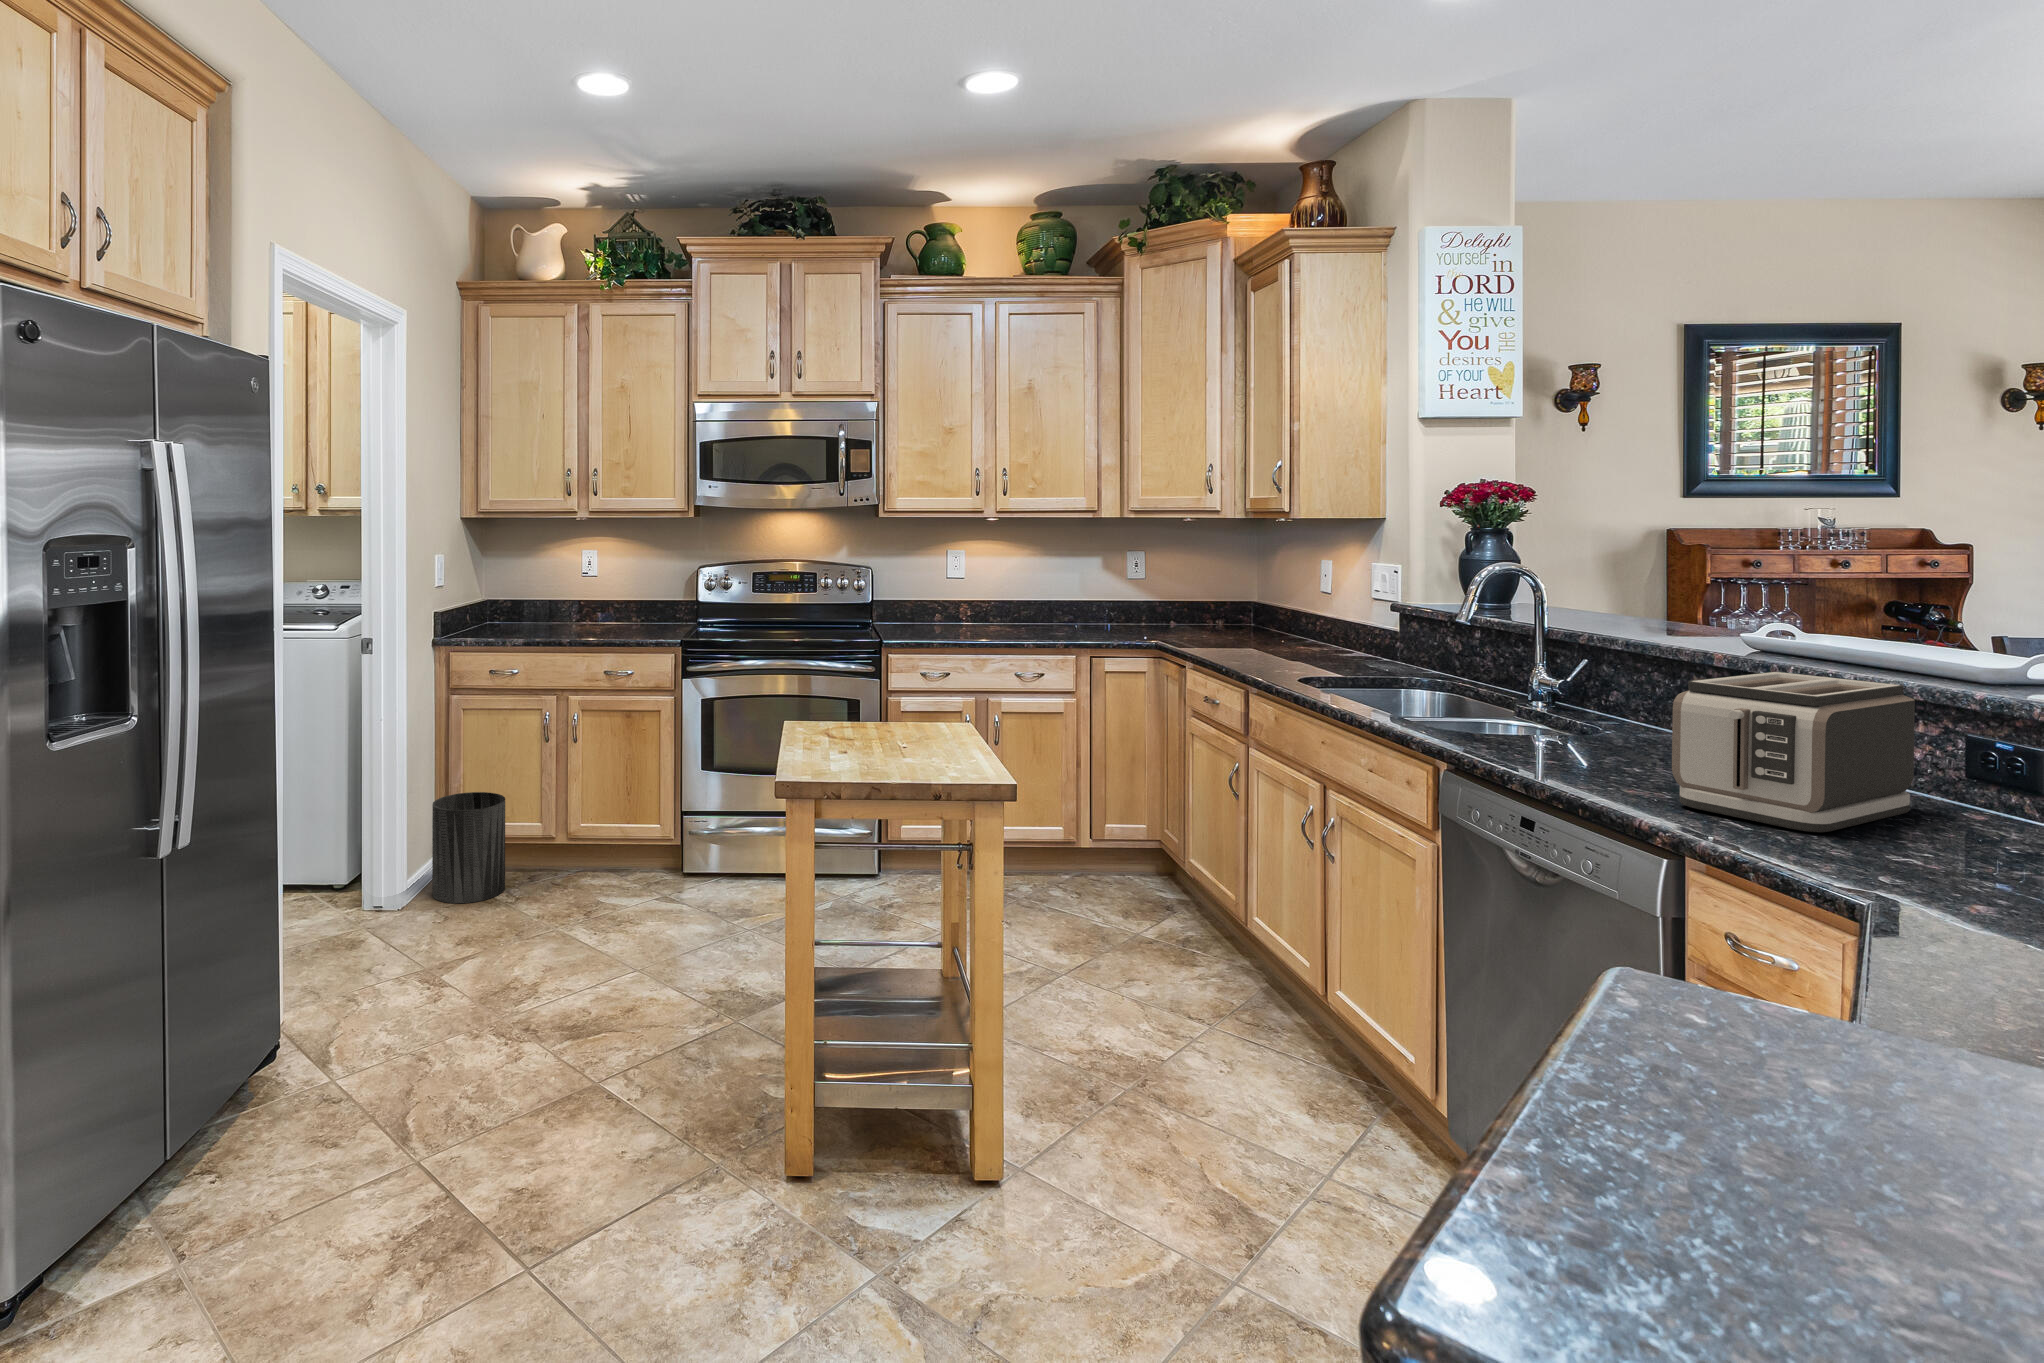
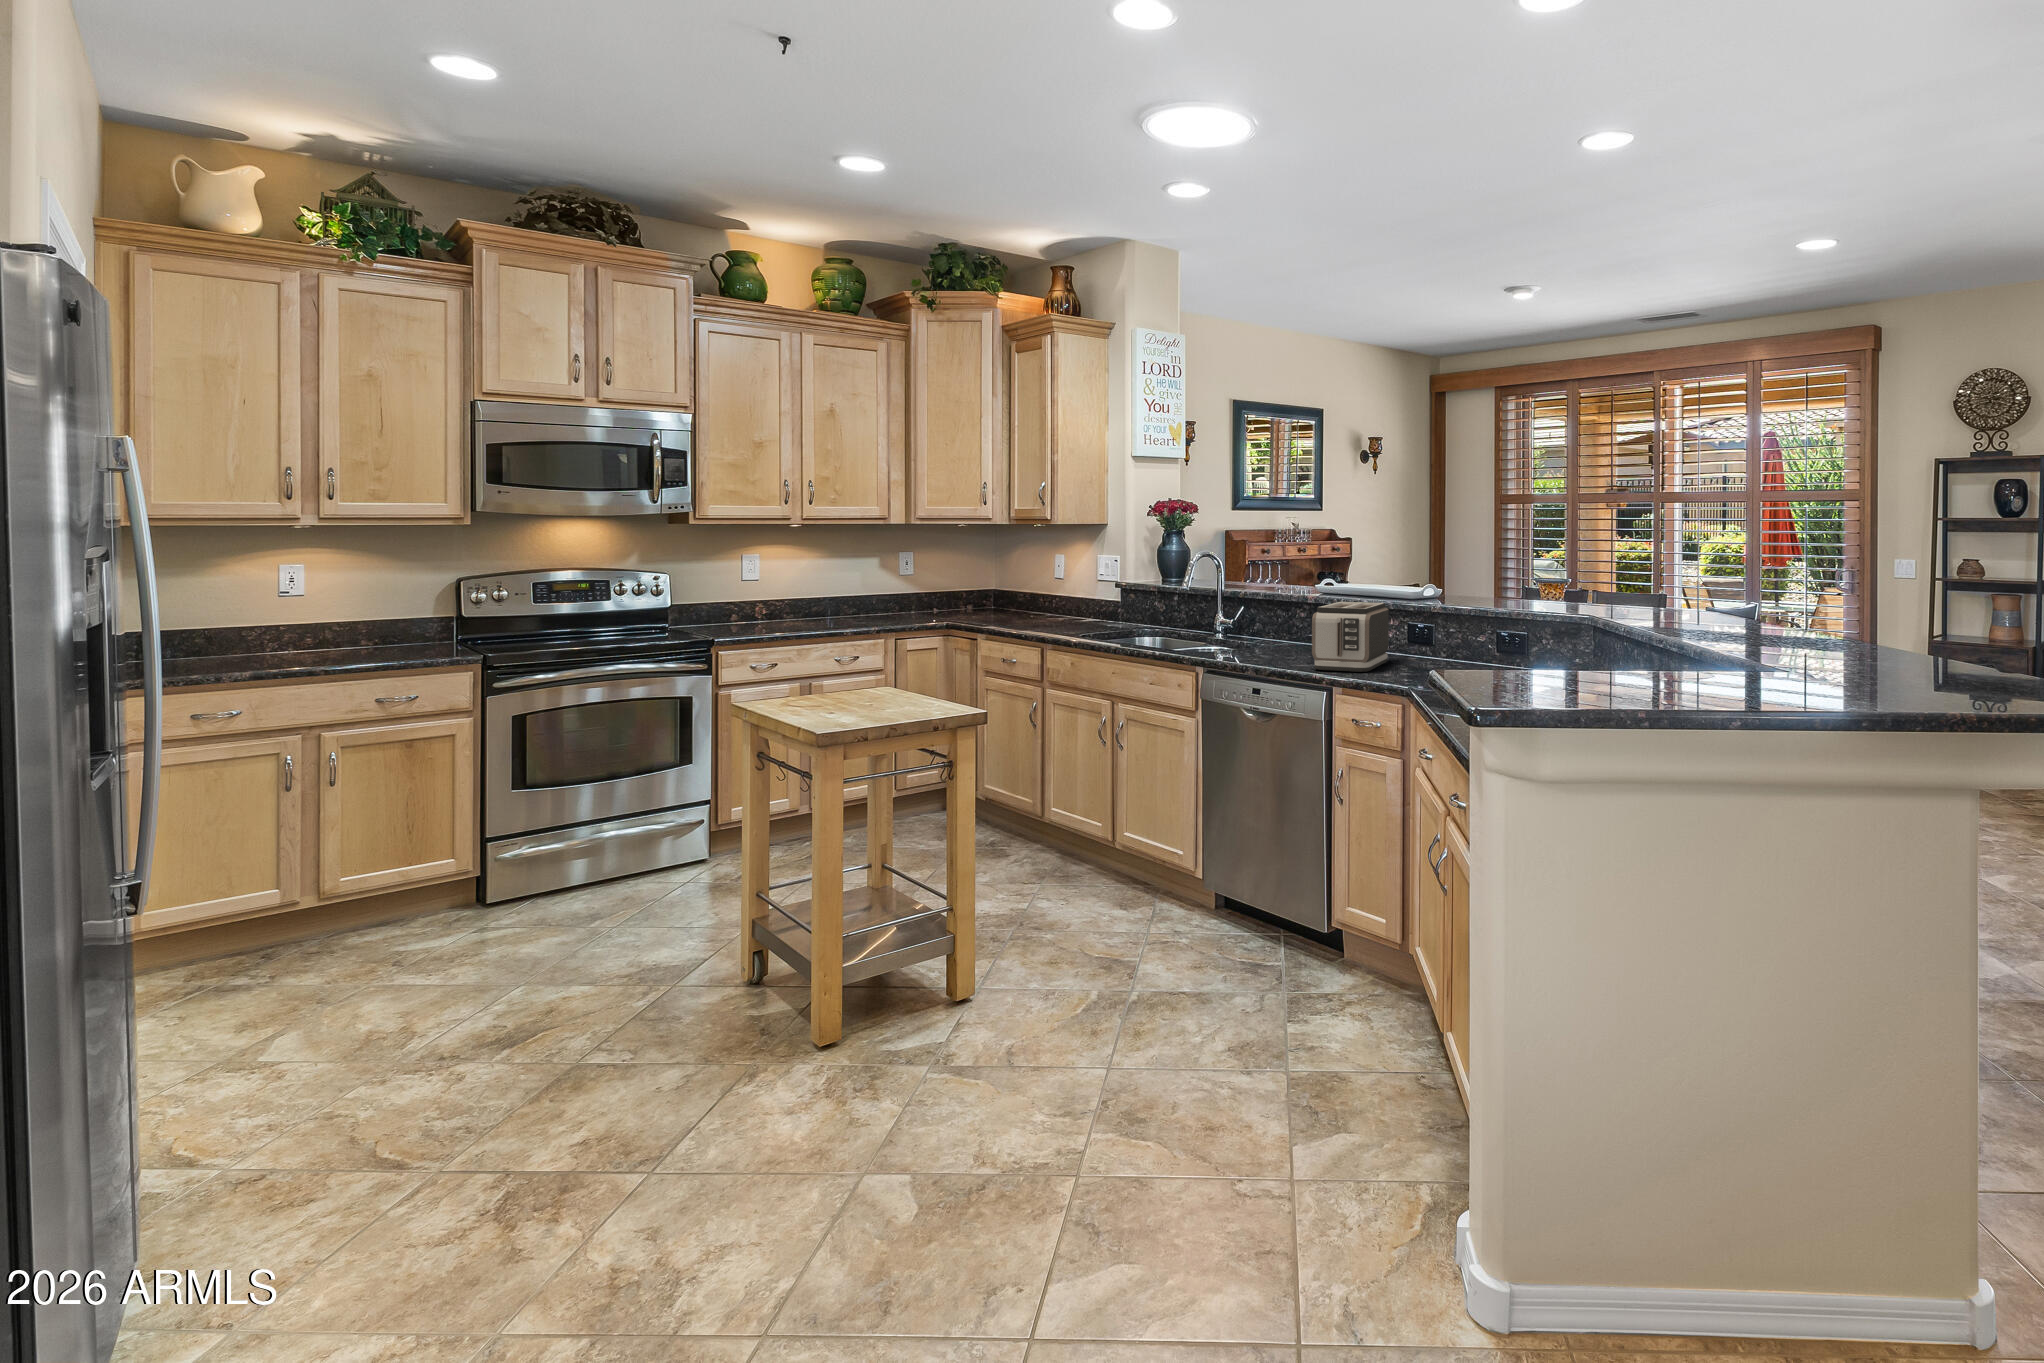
trash can: present [432,792,505,903] -> none [116,867,238,1012]

